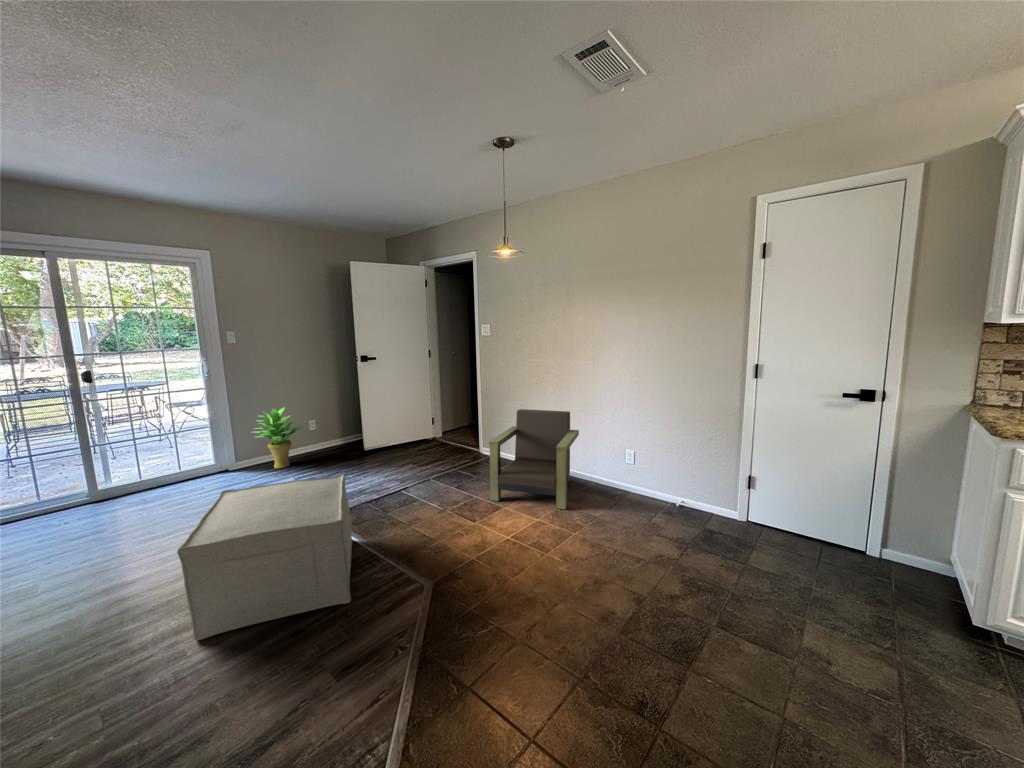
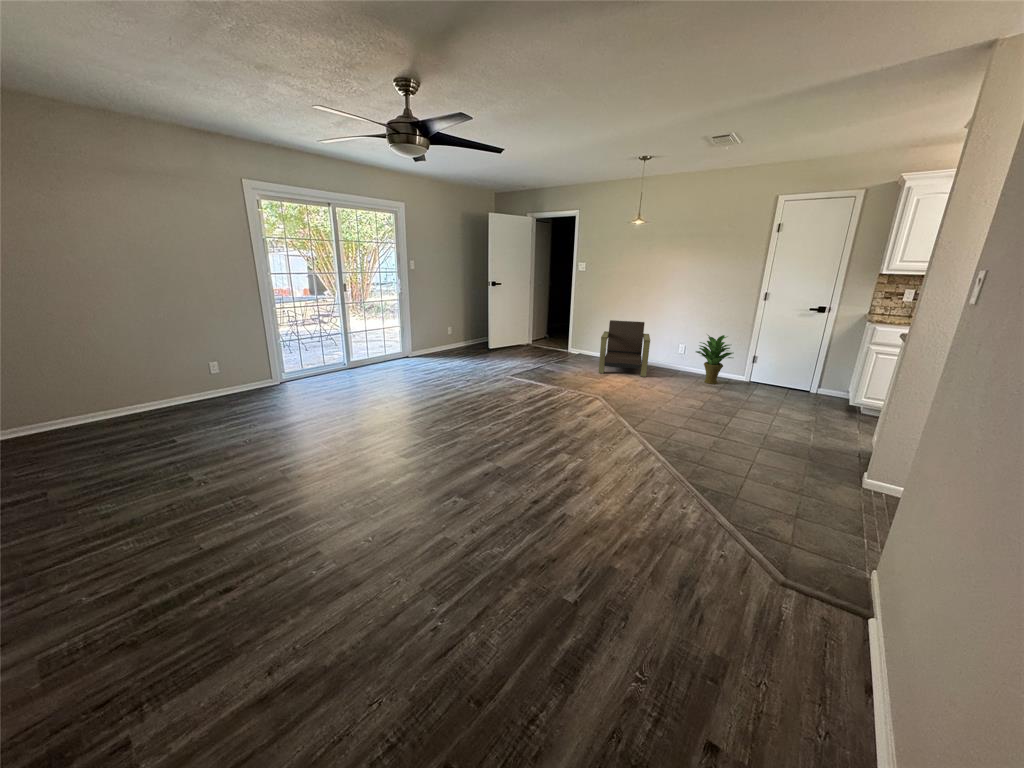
potted plant: present [251,408,302,468] -> present [696,335,733,384]
ottoman: present [177,475,353,640] -> none [482,348,565,411]

